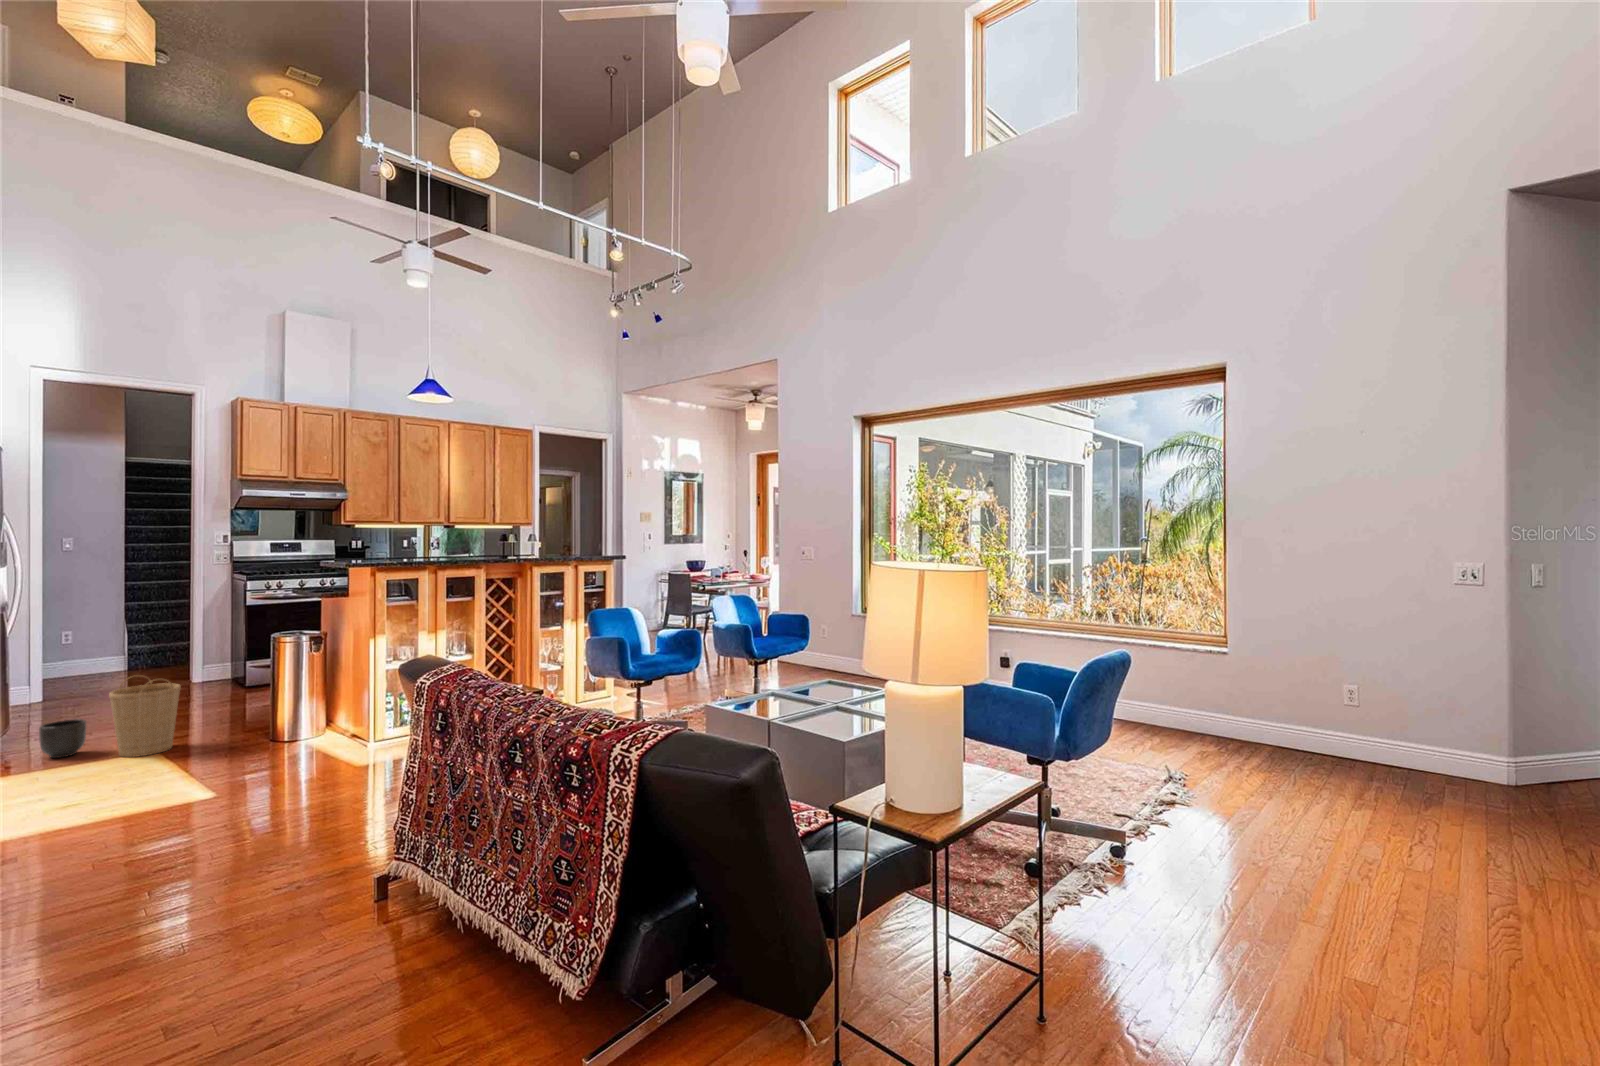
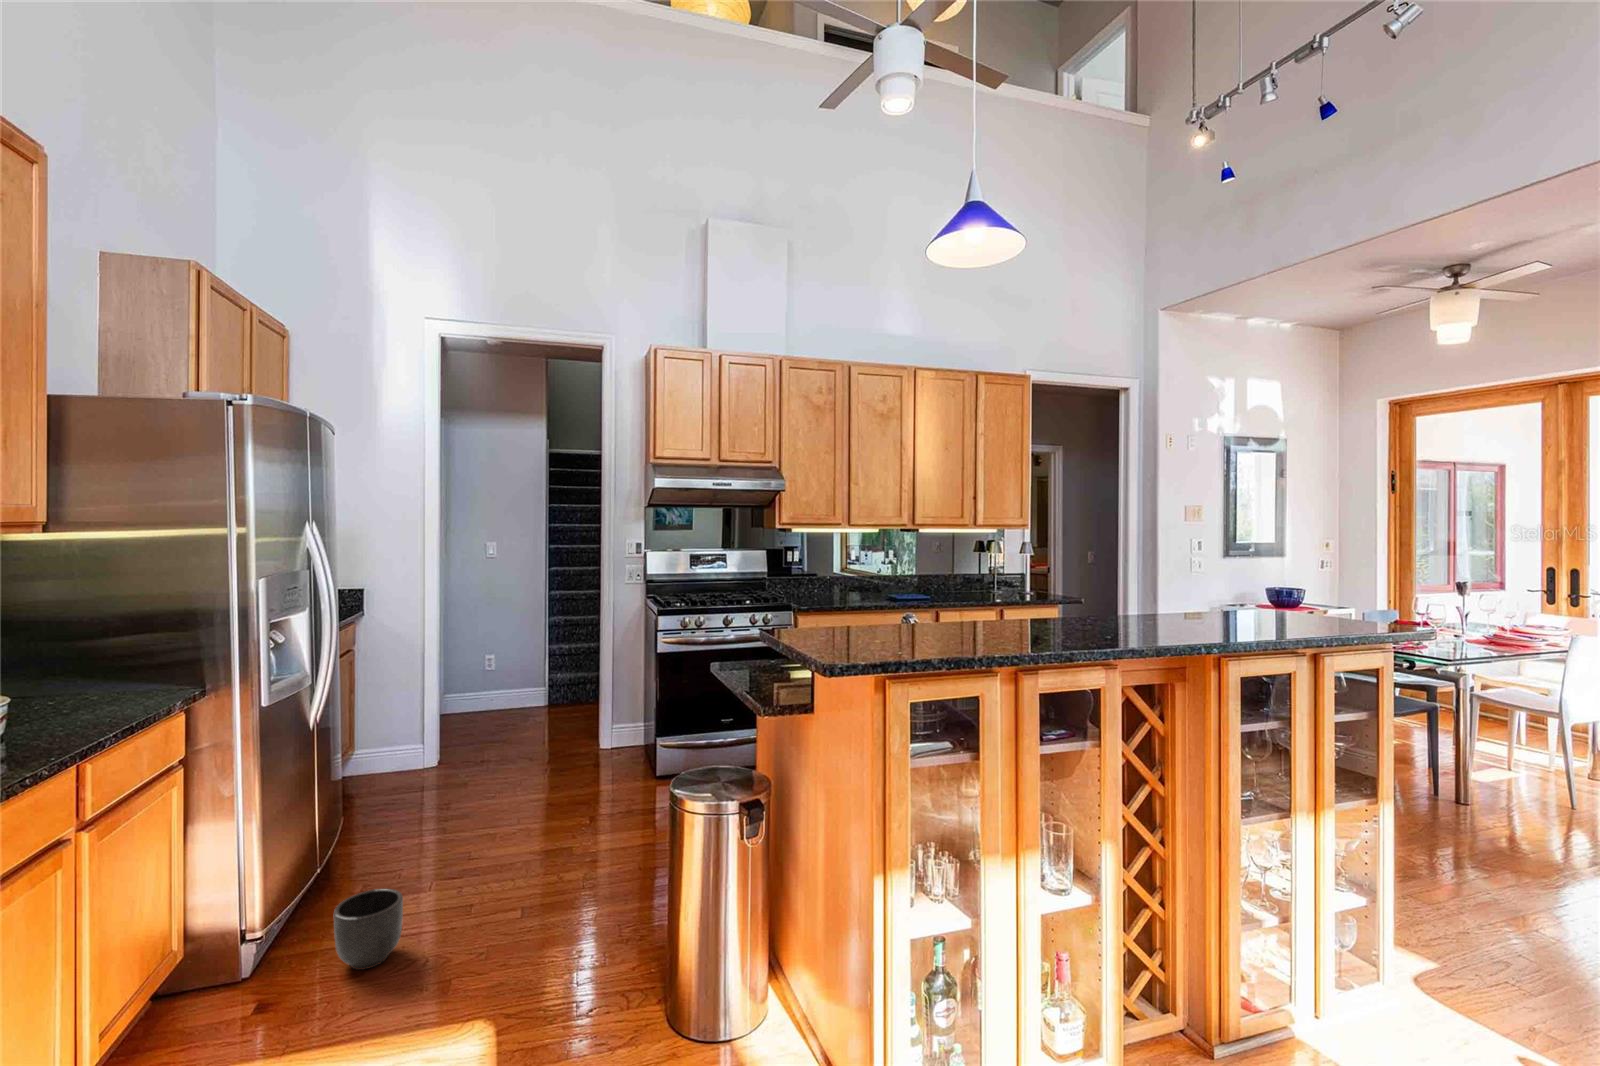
basket: present [109,675,181,757] -> none [417,826,530,1008]

